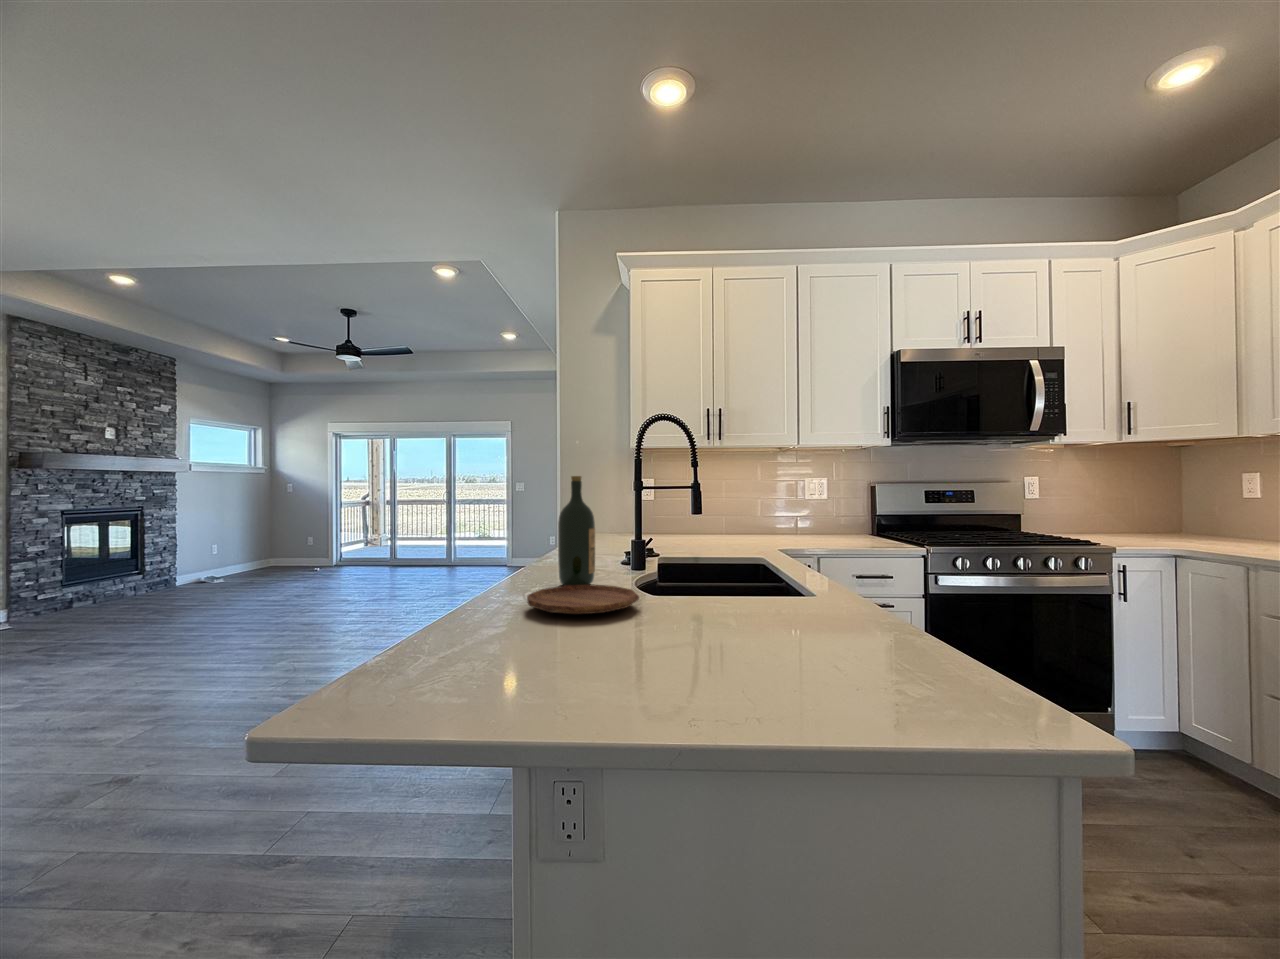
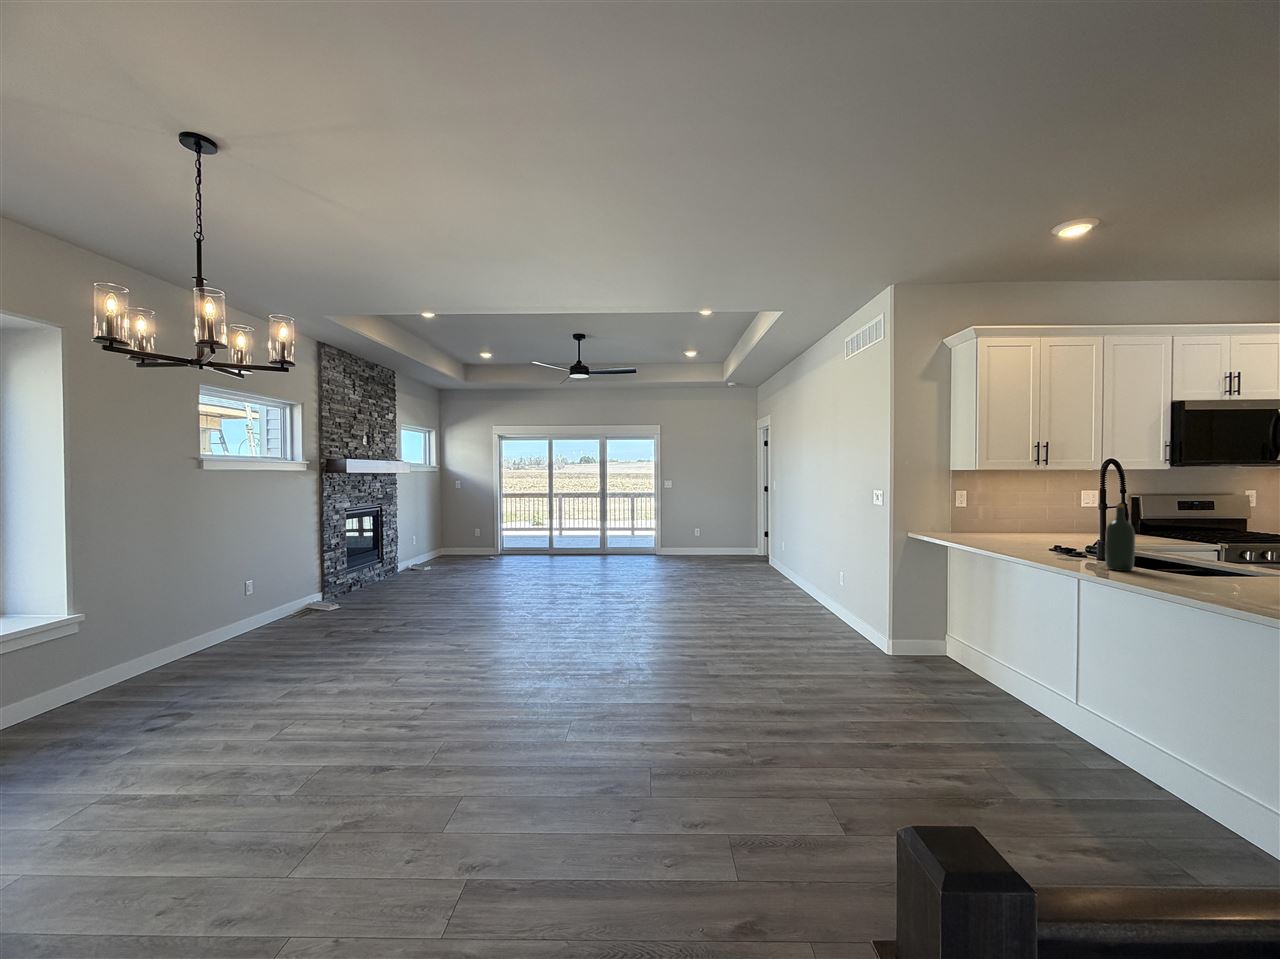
tray: present [527,585,639,614] -> none [1153,570,1239,586]

